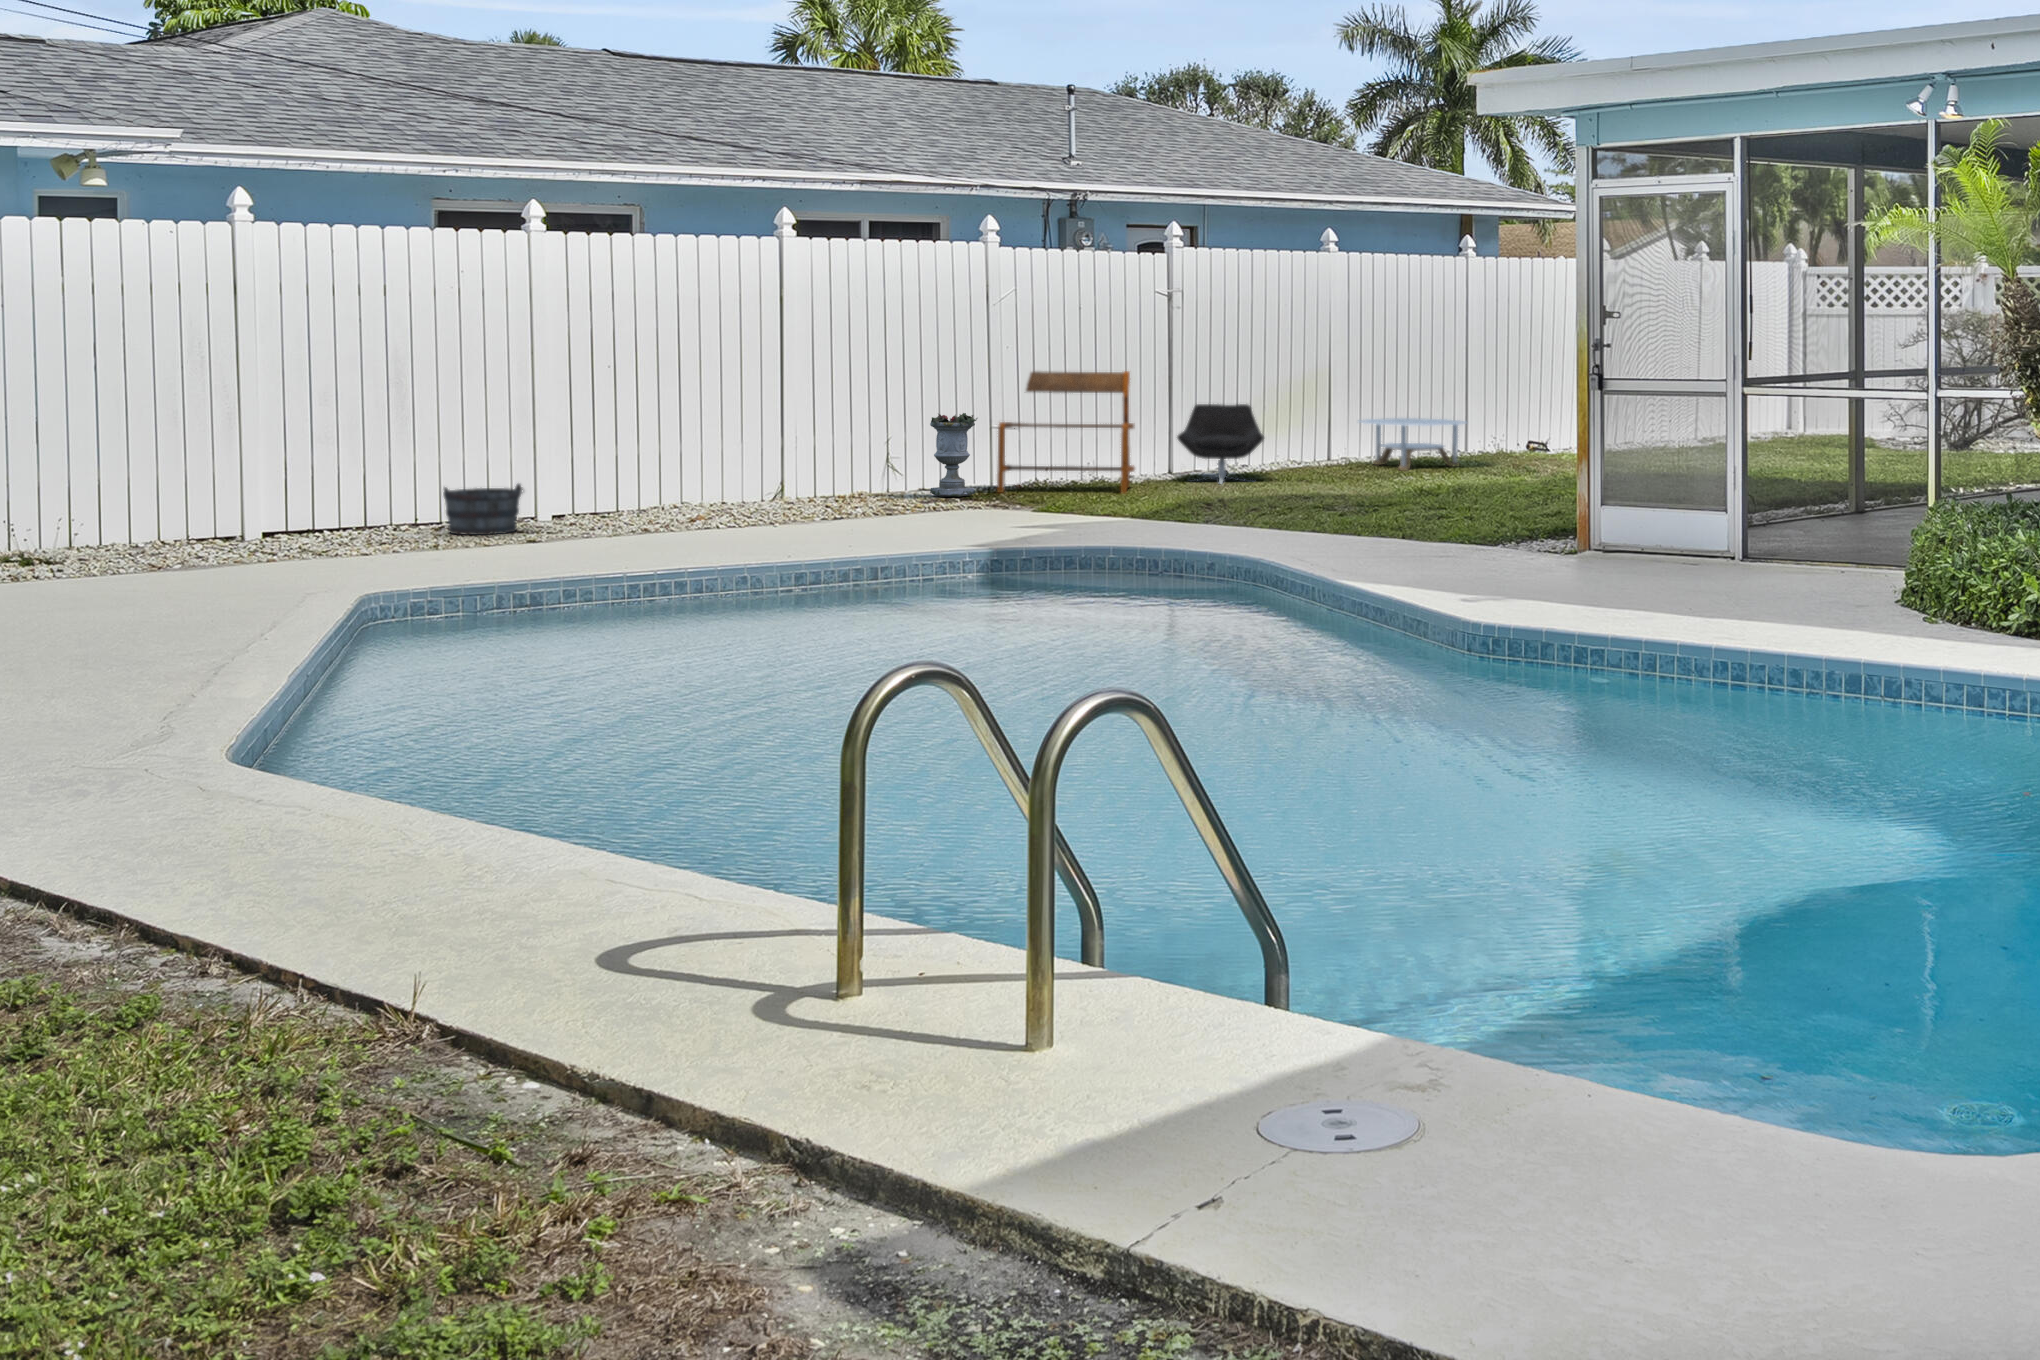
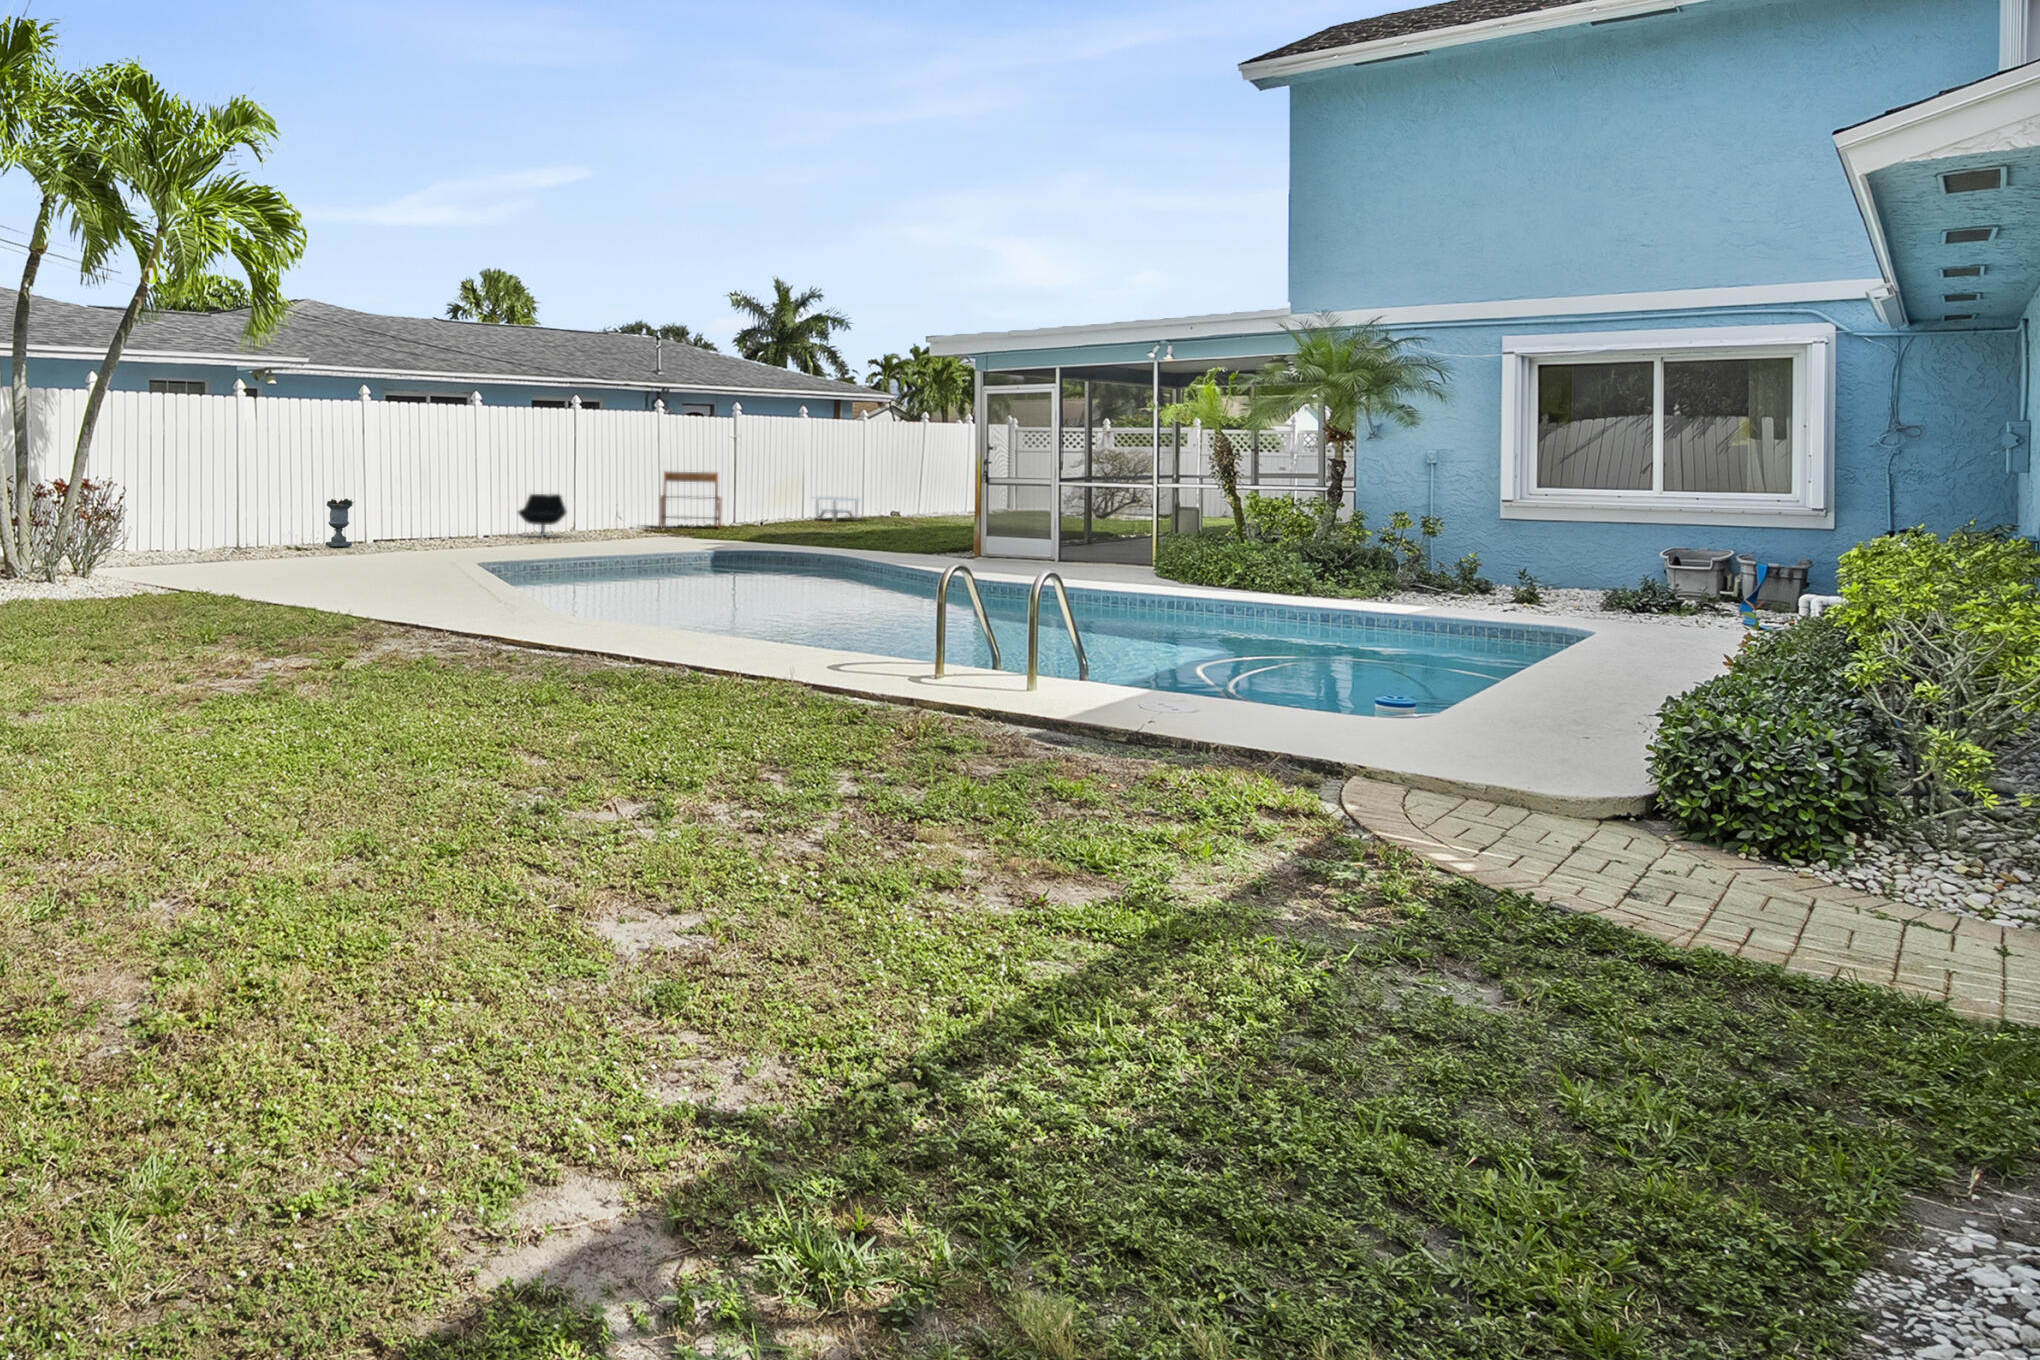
lounge chair: present [1177,404,1264,484] -> present [518,494,566,539]
planter: present [930,413,978,497] -> present [326,499,353,547]
bucket: present [443,484,523,535] -> none [444,518,480,541]

